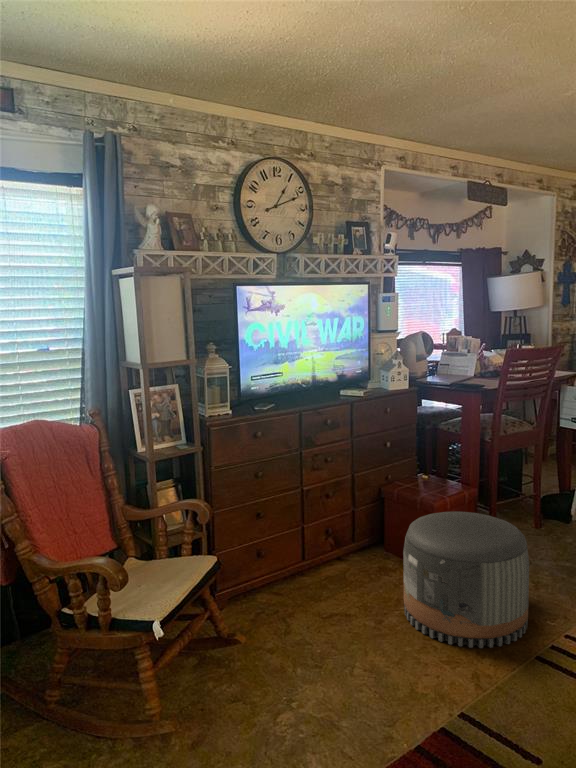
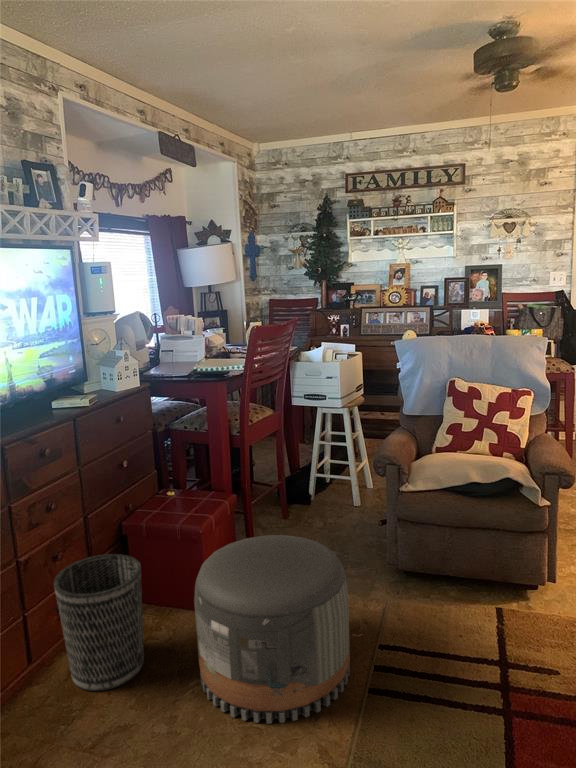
wastebasket: none [319,501,378,591] -> present [54,554,144,691]

